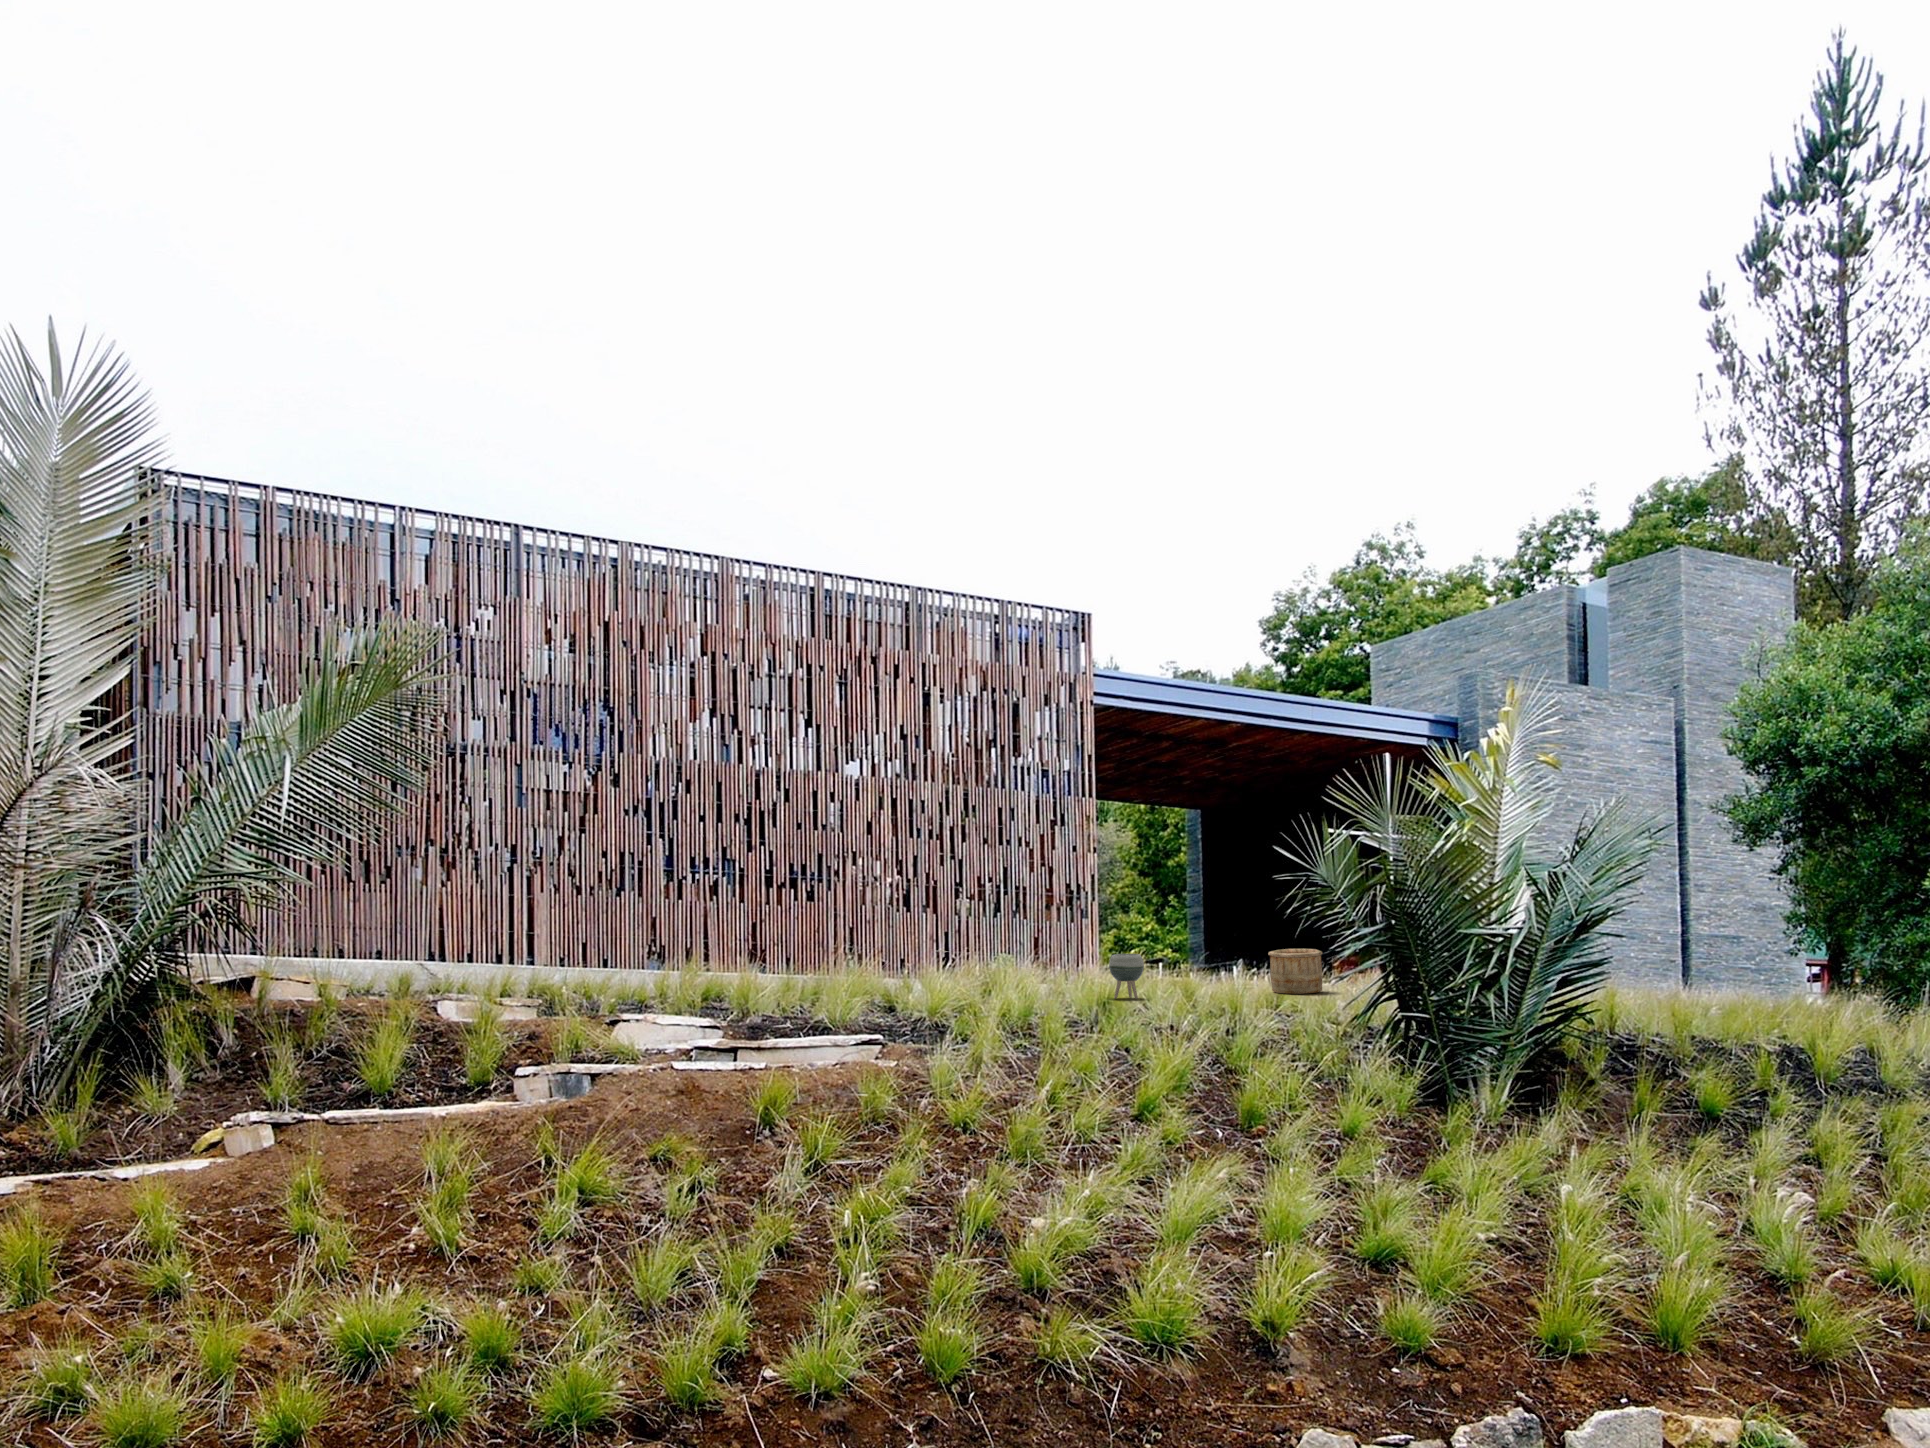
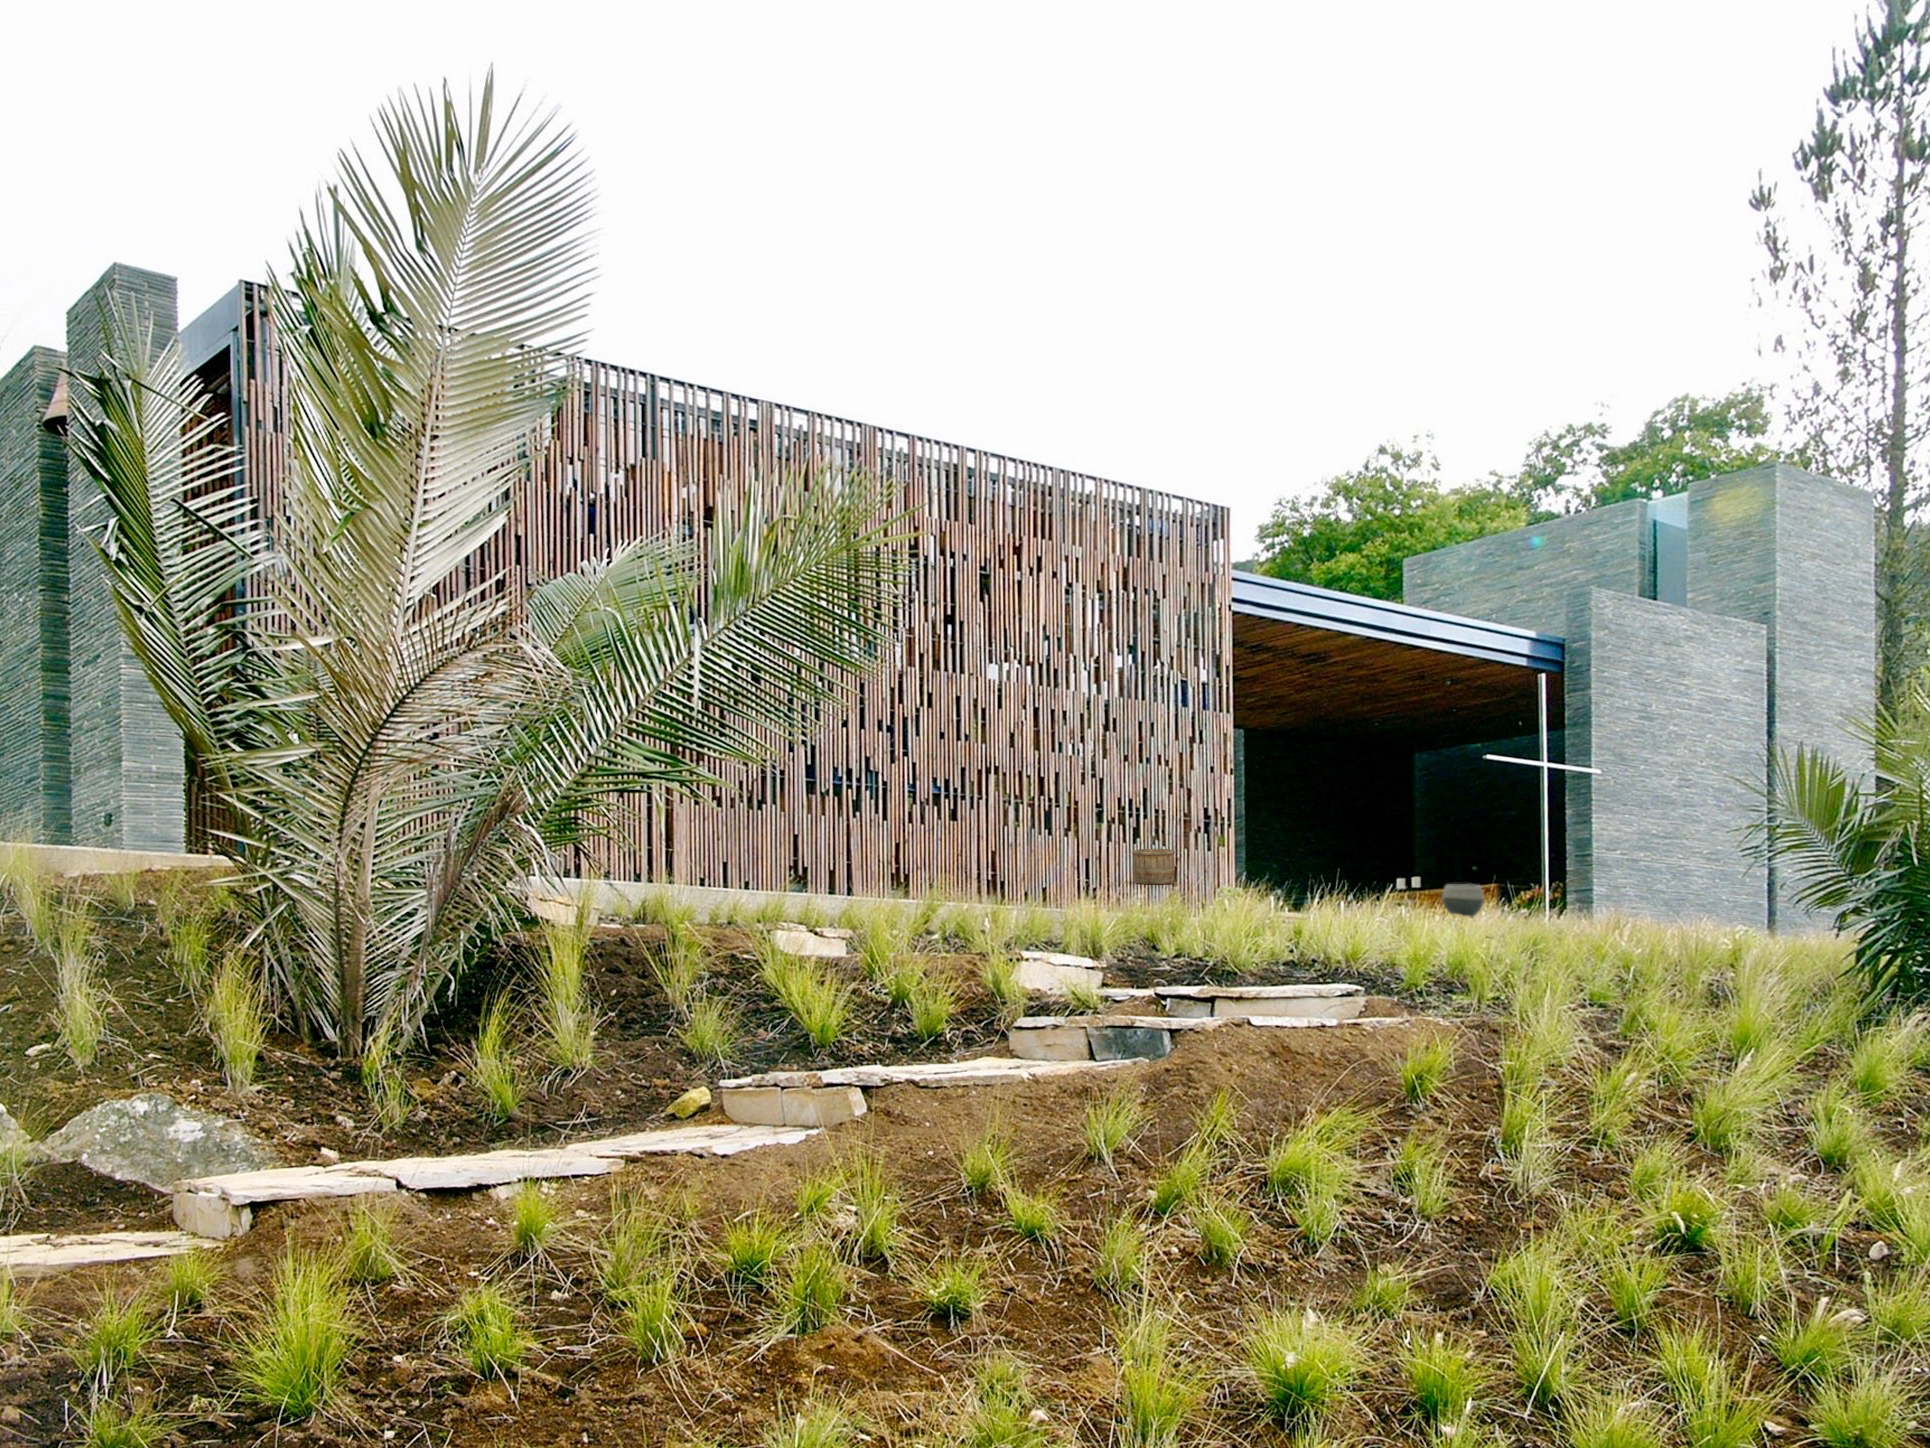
wooden bucket: present [1268,949,1323,994] -> present [1132,849,1175,884]

